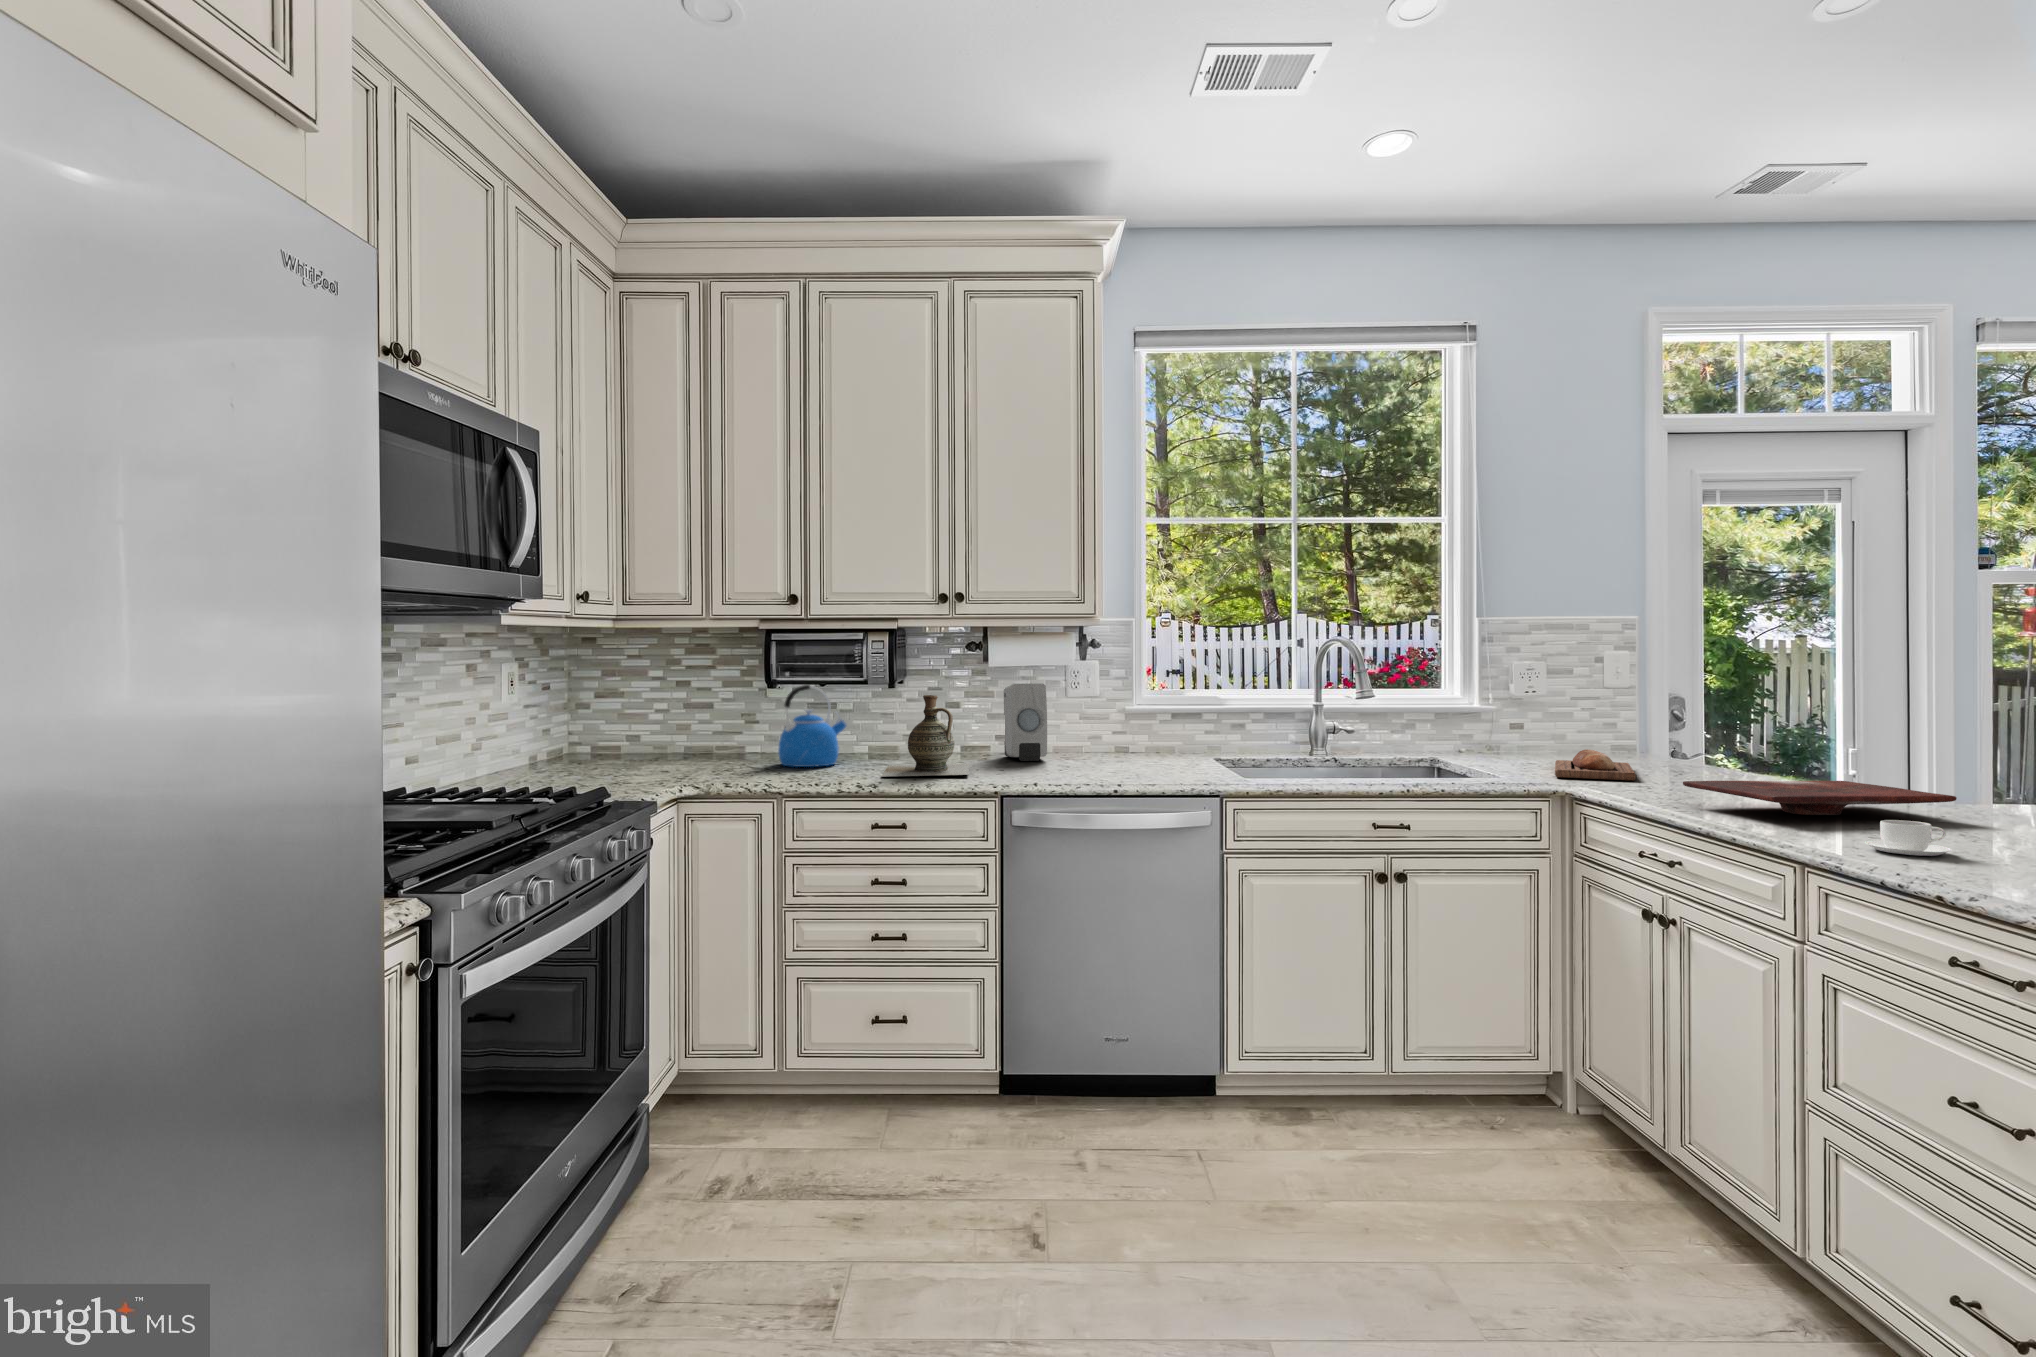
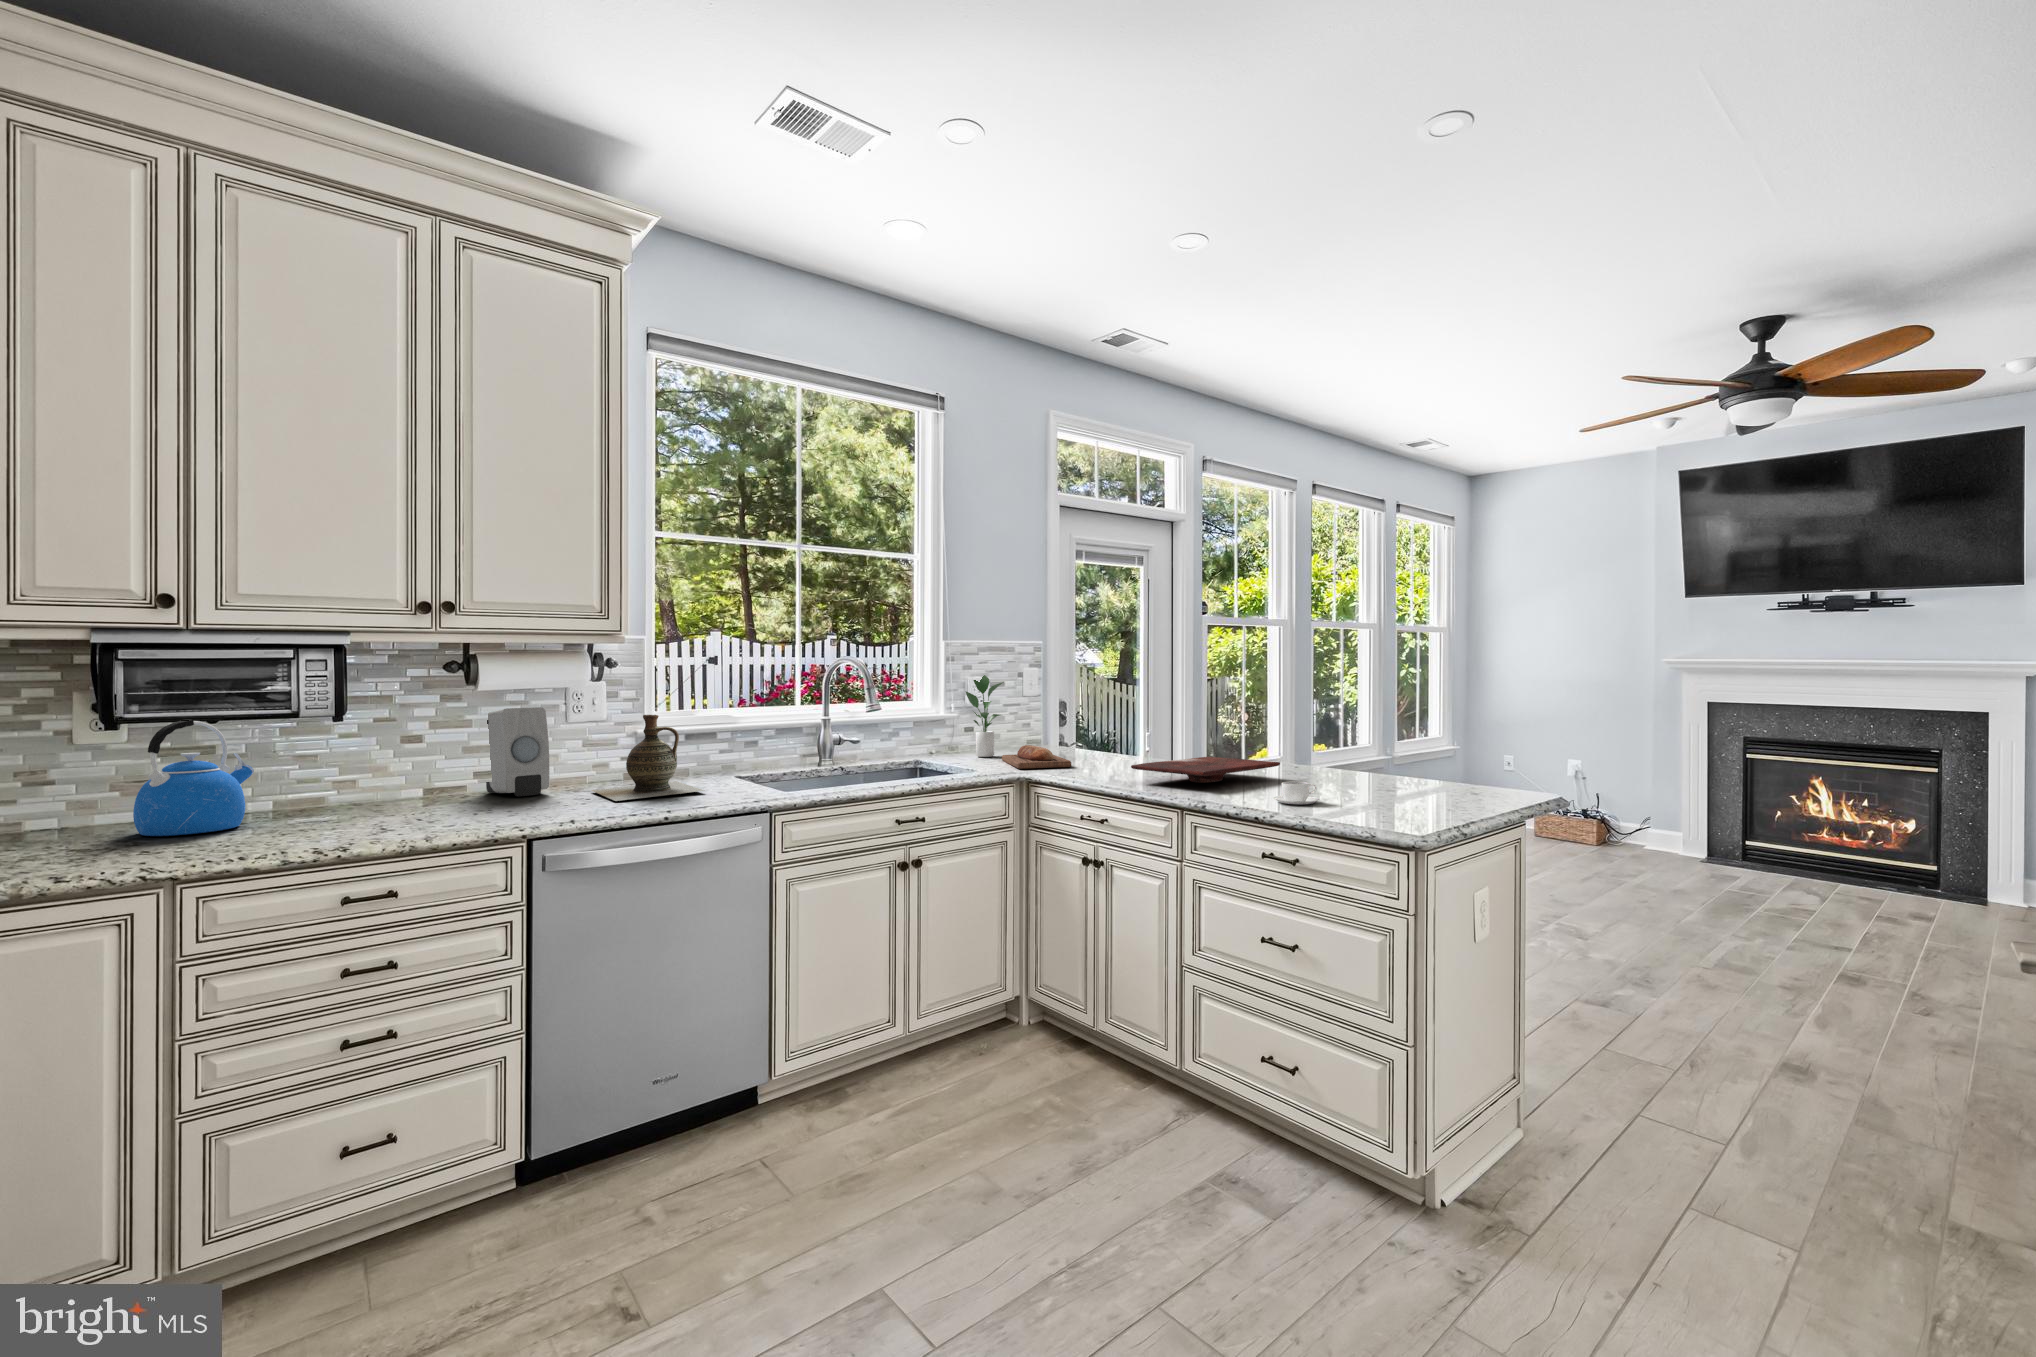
potted plant: none [1513,656,1569,762] -> present [966,675,1004,757]
ceramic jug: present [882,695,969,777] -> present [592,715,704,801]

